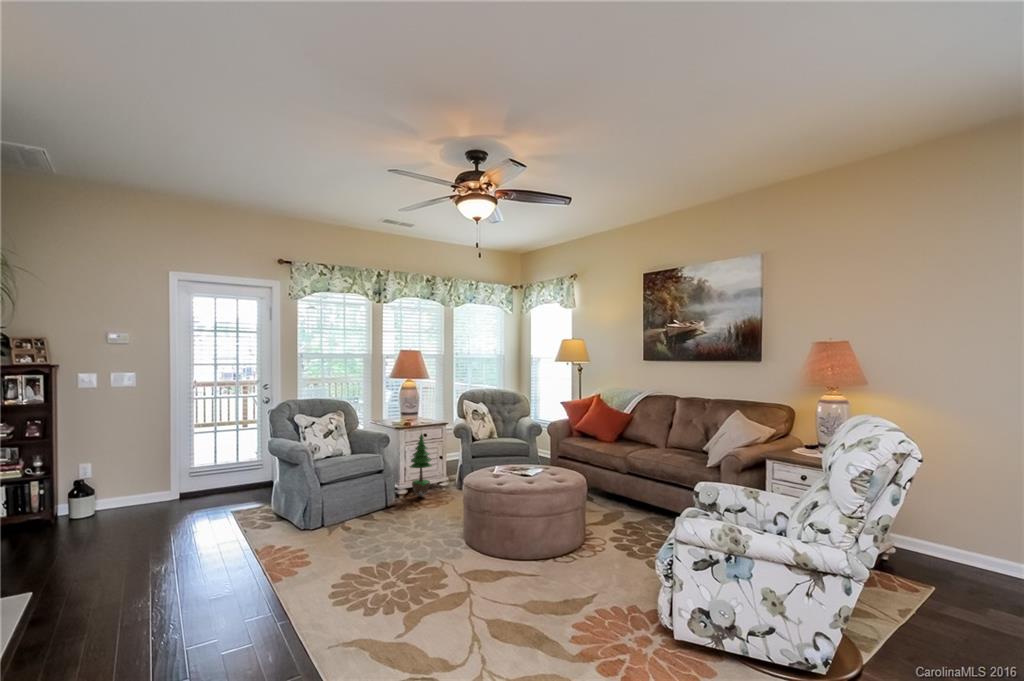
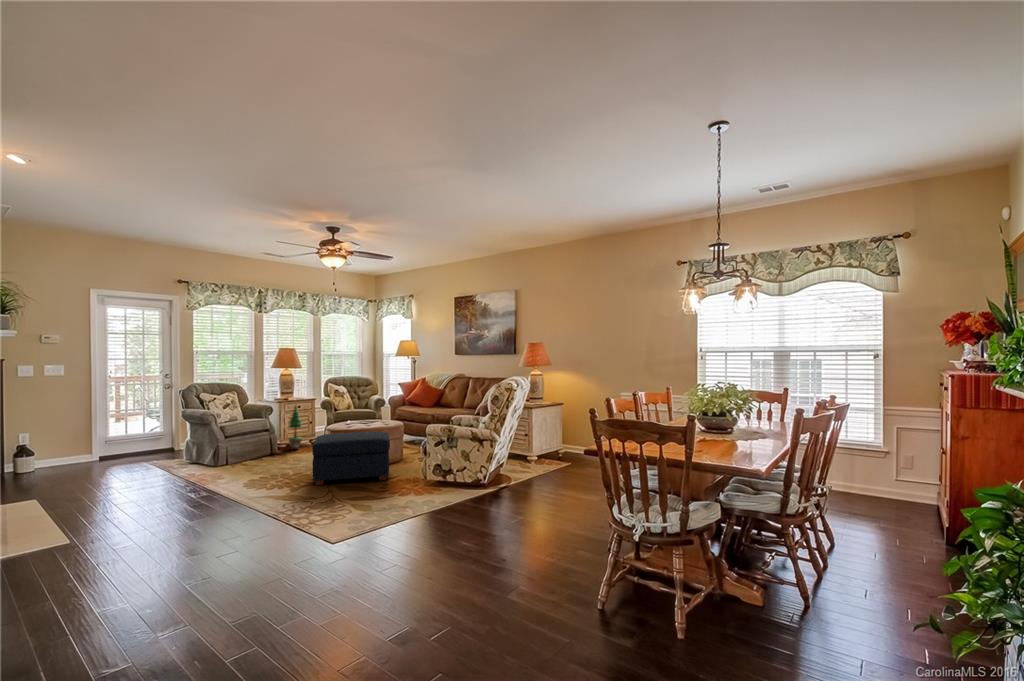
ottoman: none [447,504,586,613] -> present [312,432,390,485]

